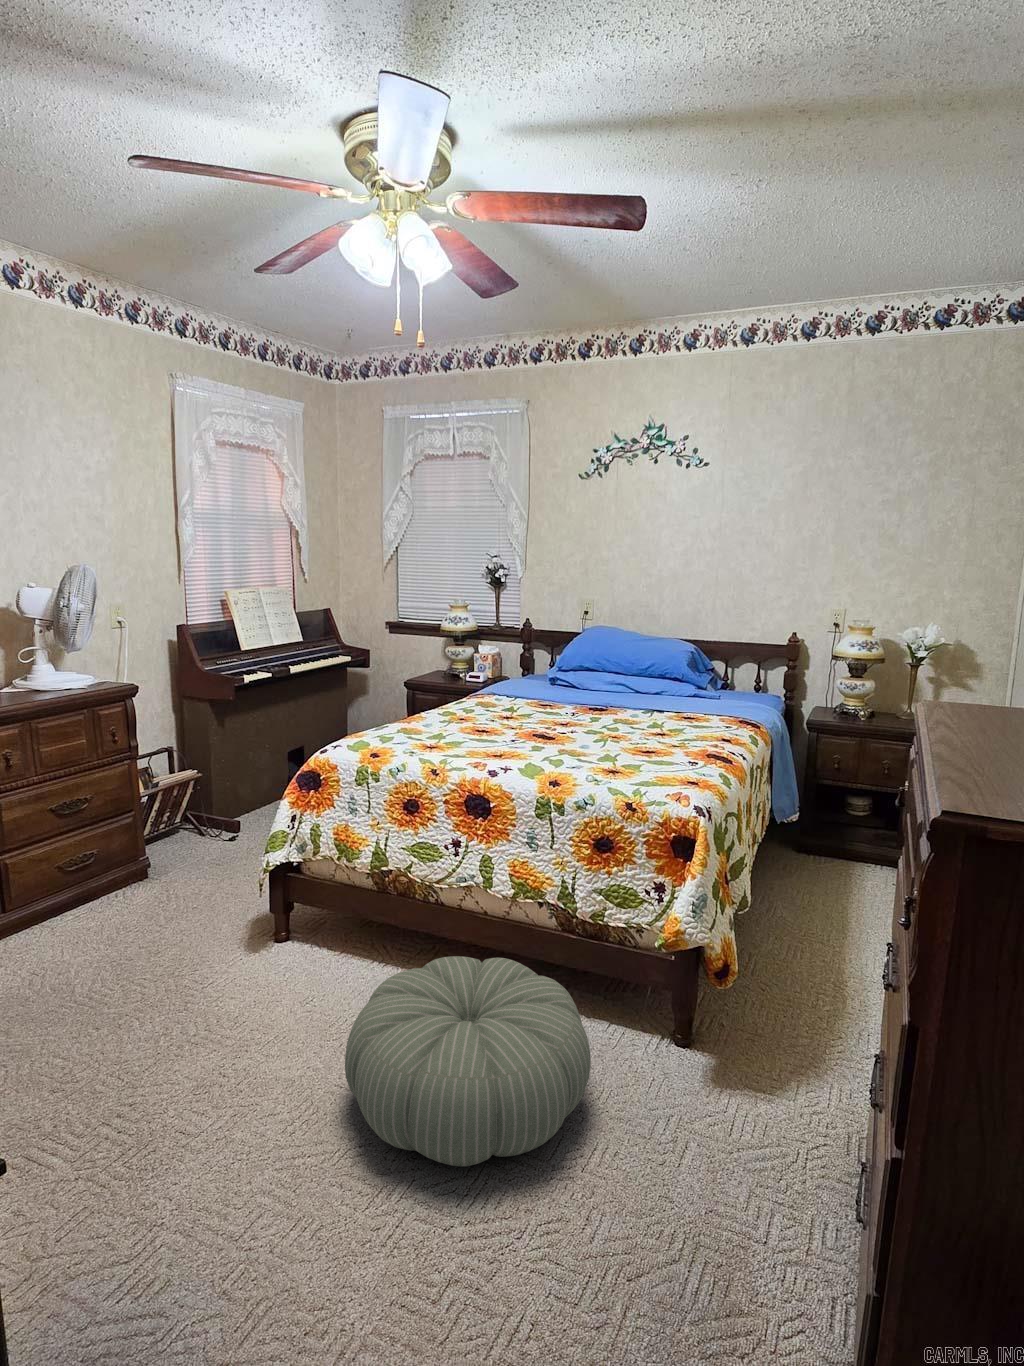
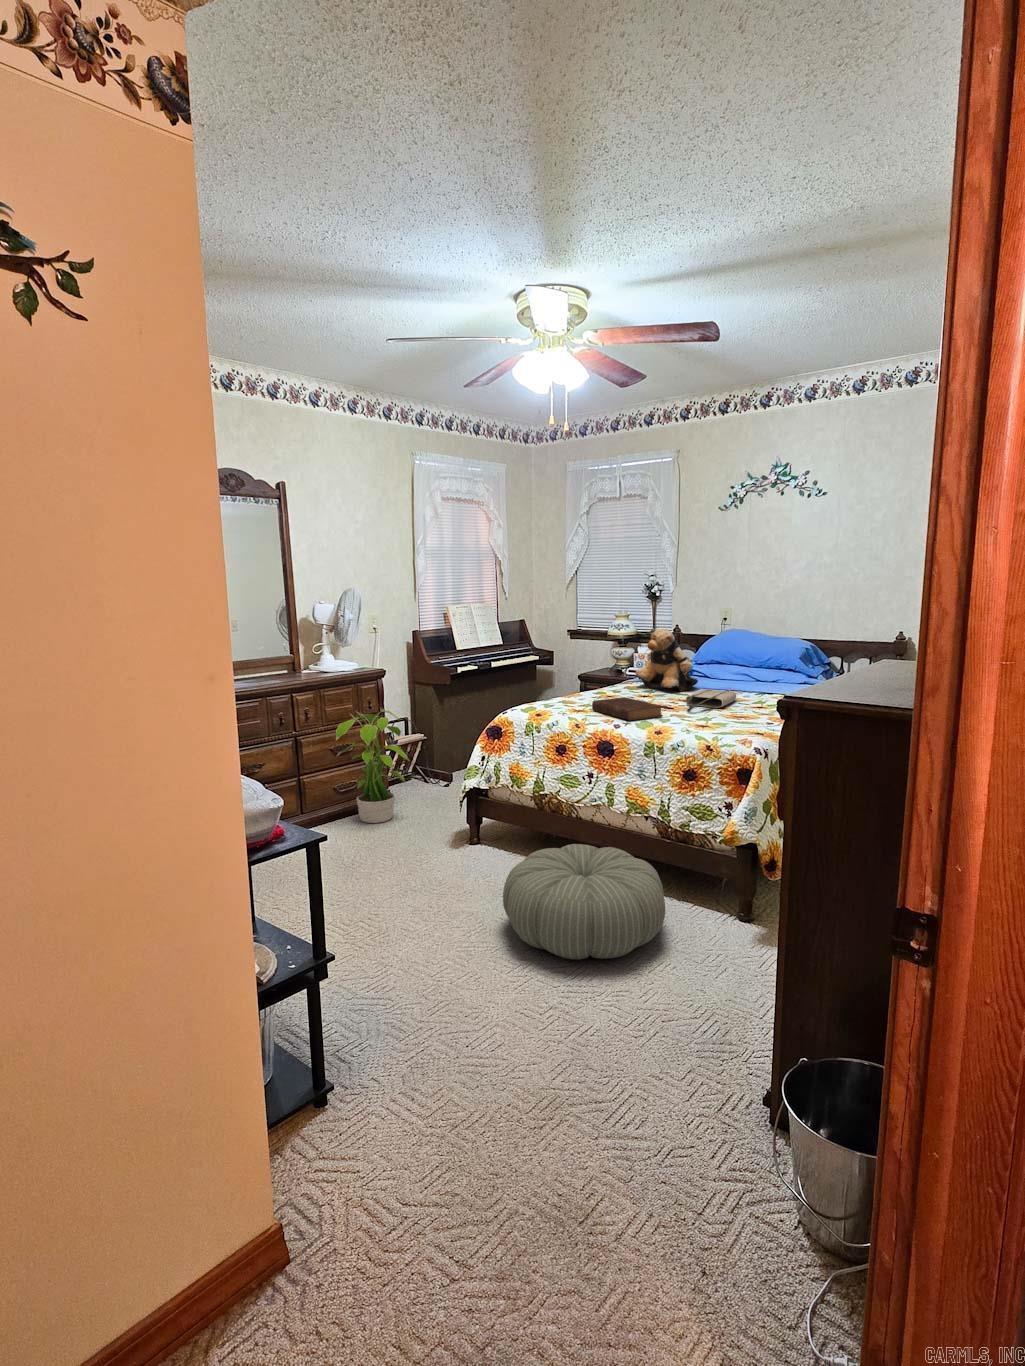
teddy bear: none [493,629,572,710] -> present [636,629,698,691]
tote bag: none [568,710,627,739] -> present [686,690,736,709]
book: none [450,726,548,764] -> present [592,697,663,720]
potted plant: none [55,750,179,919] -> present [336,710,409,823]

